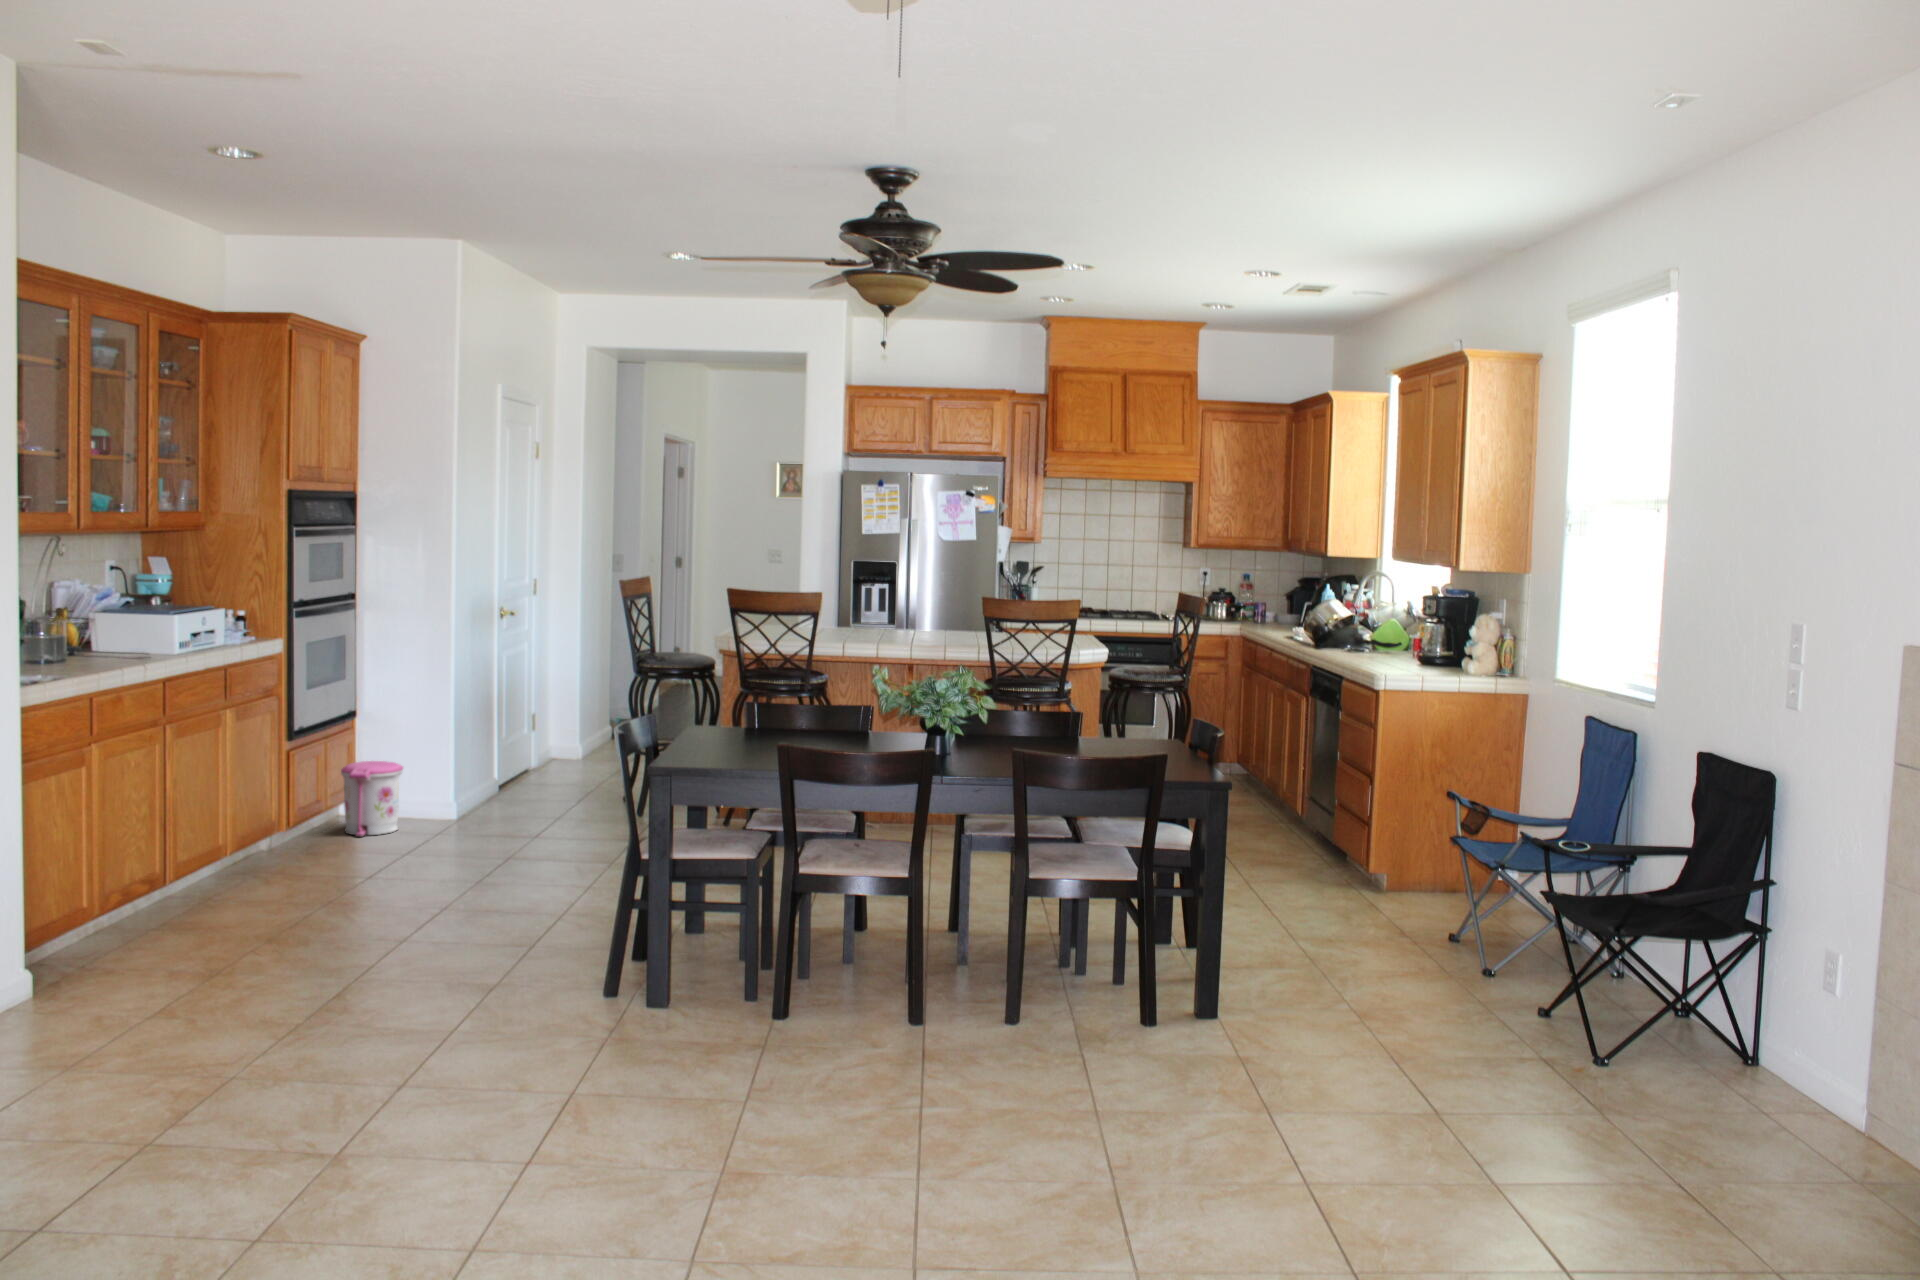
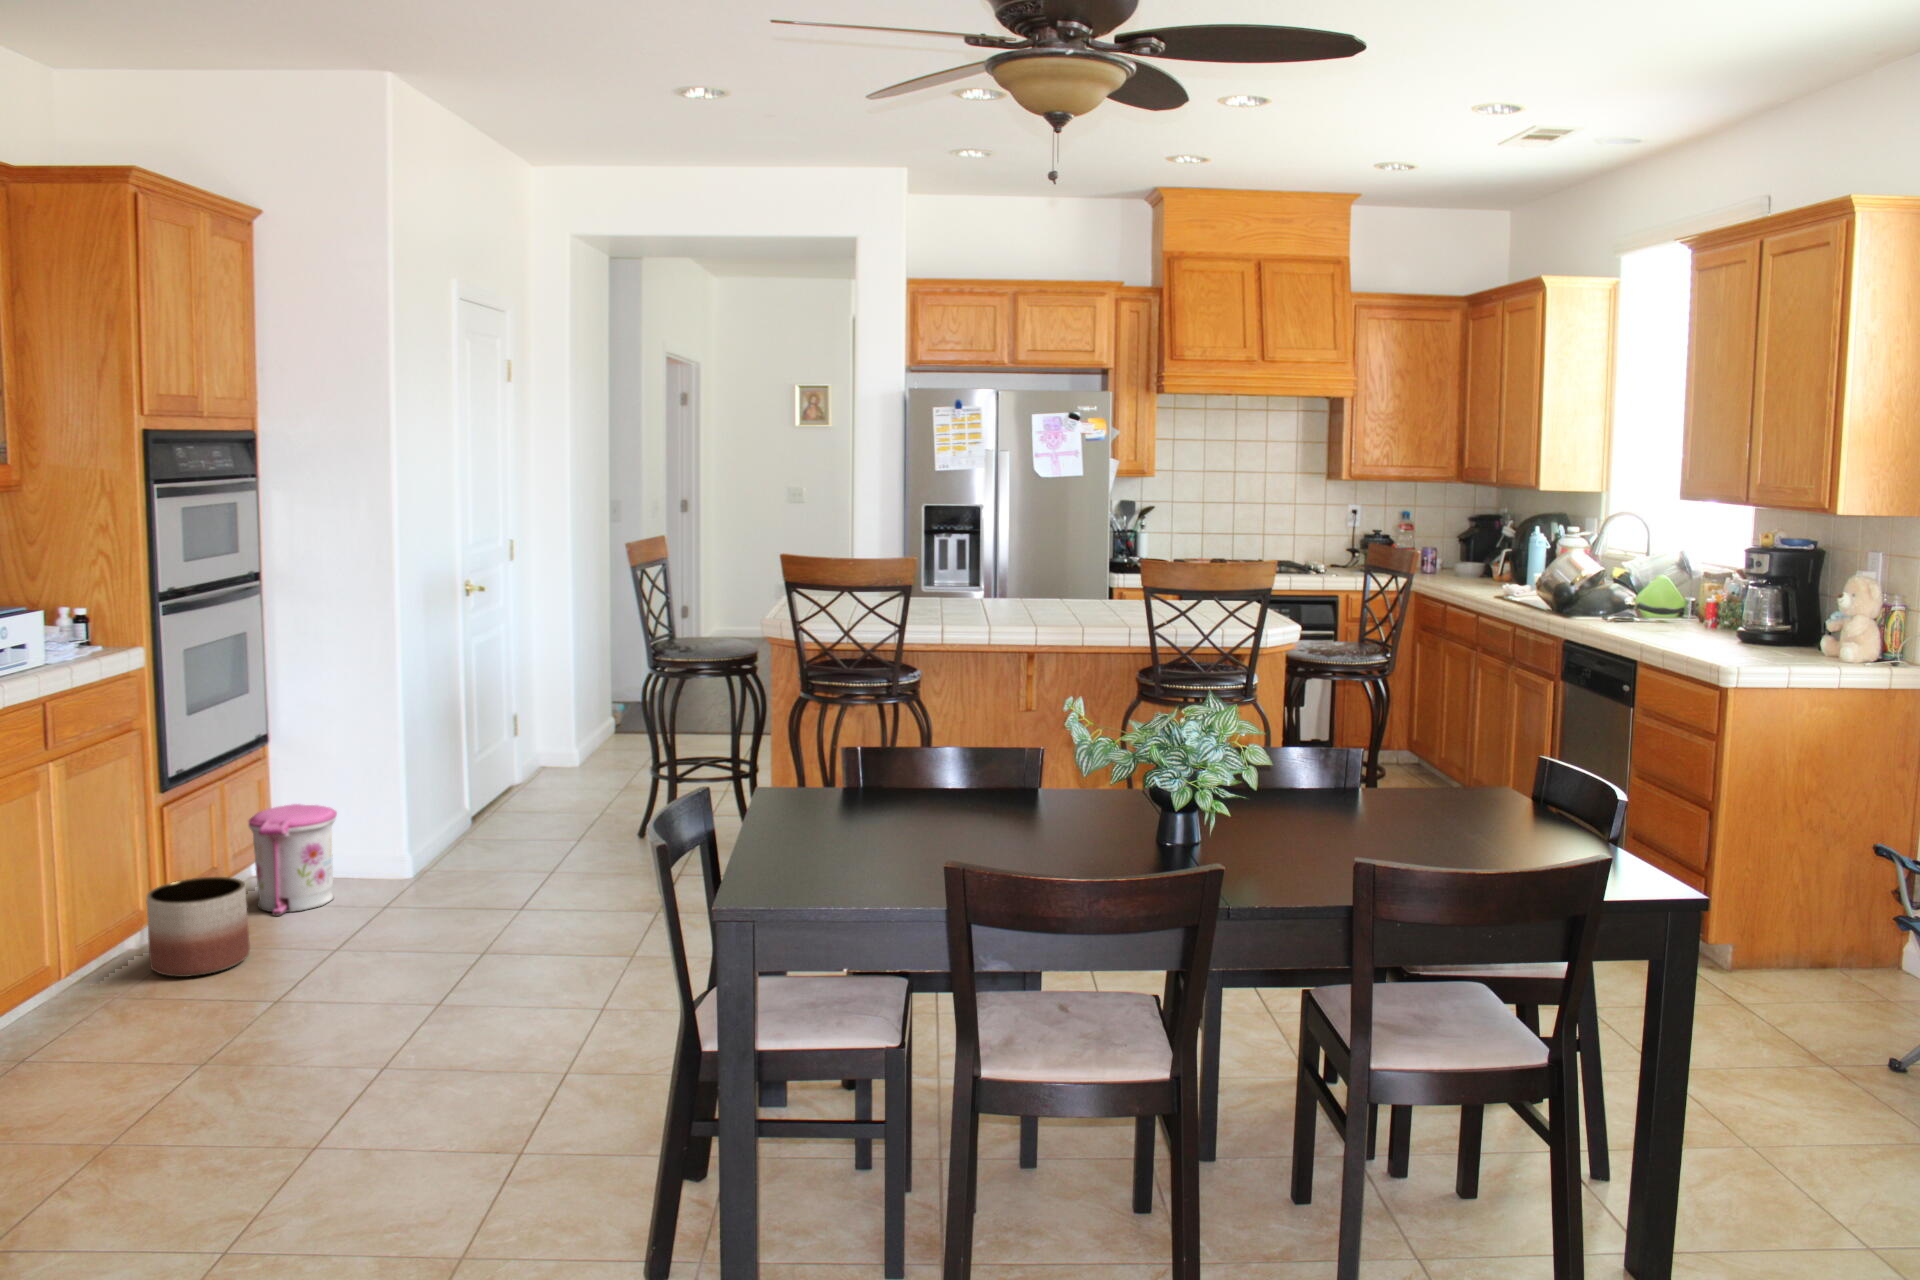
planter: none [276,802,343,866] -> present [146,877,250,977]

